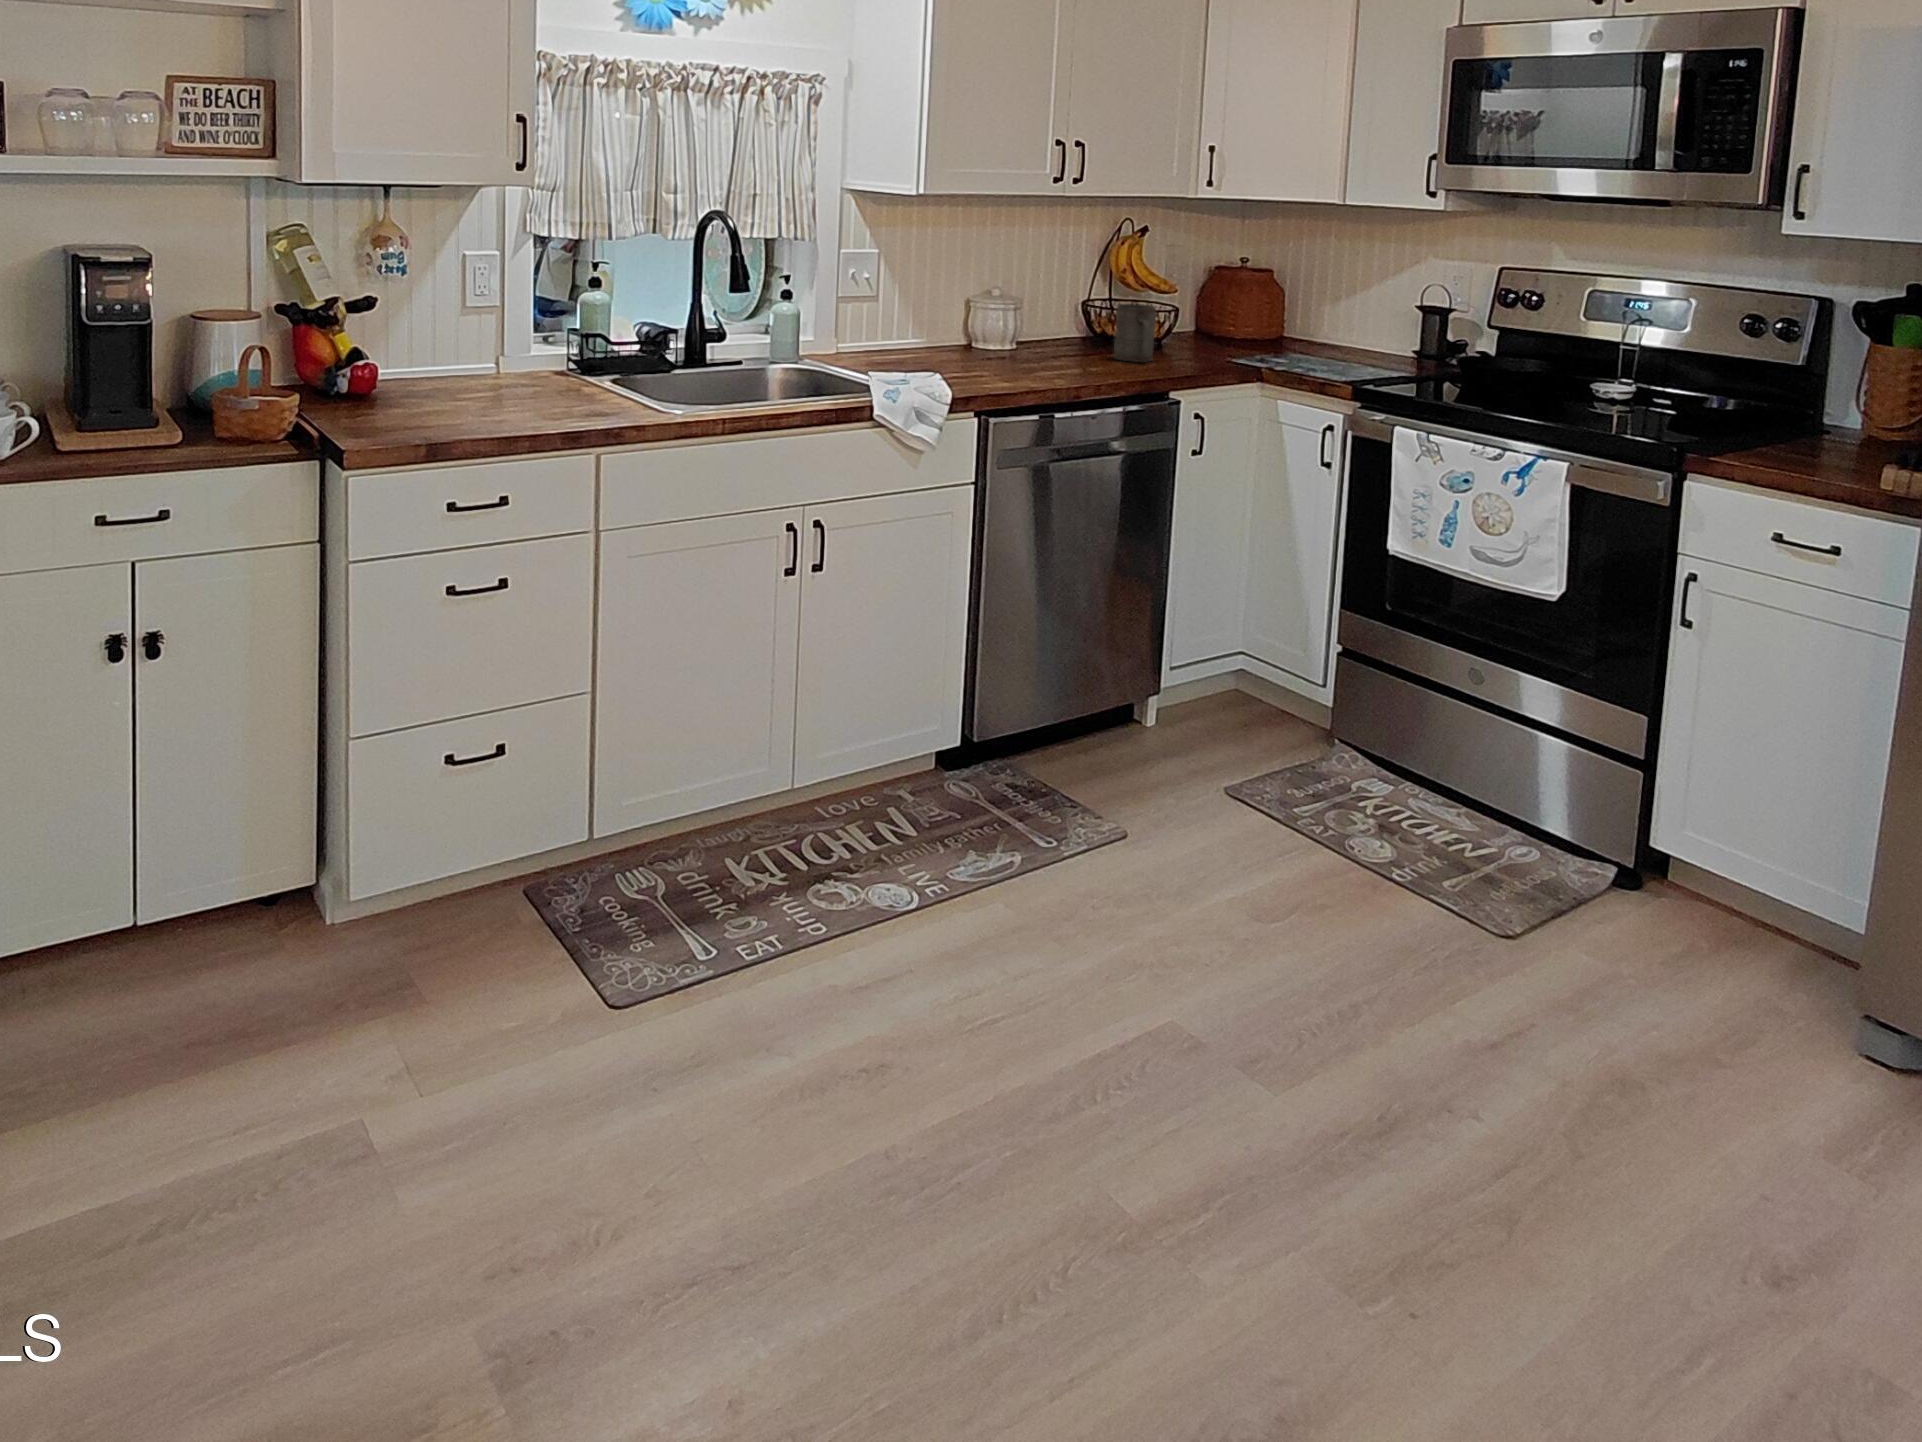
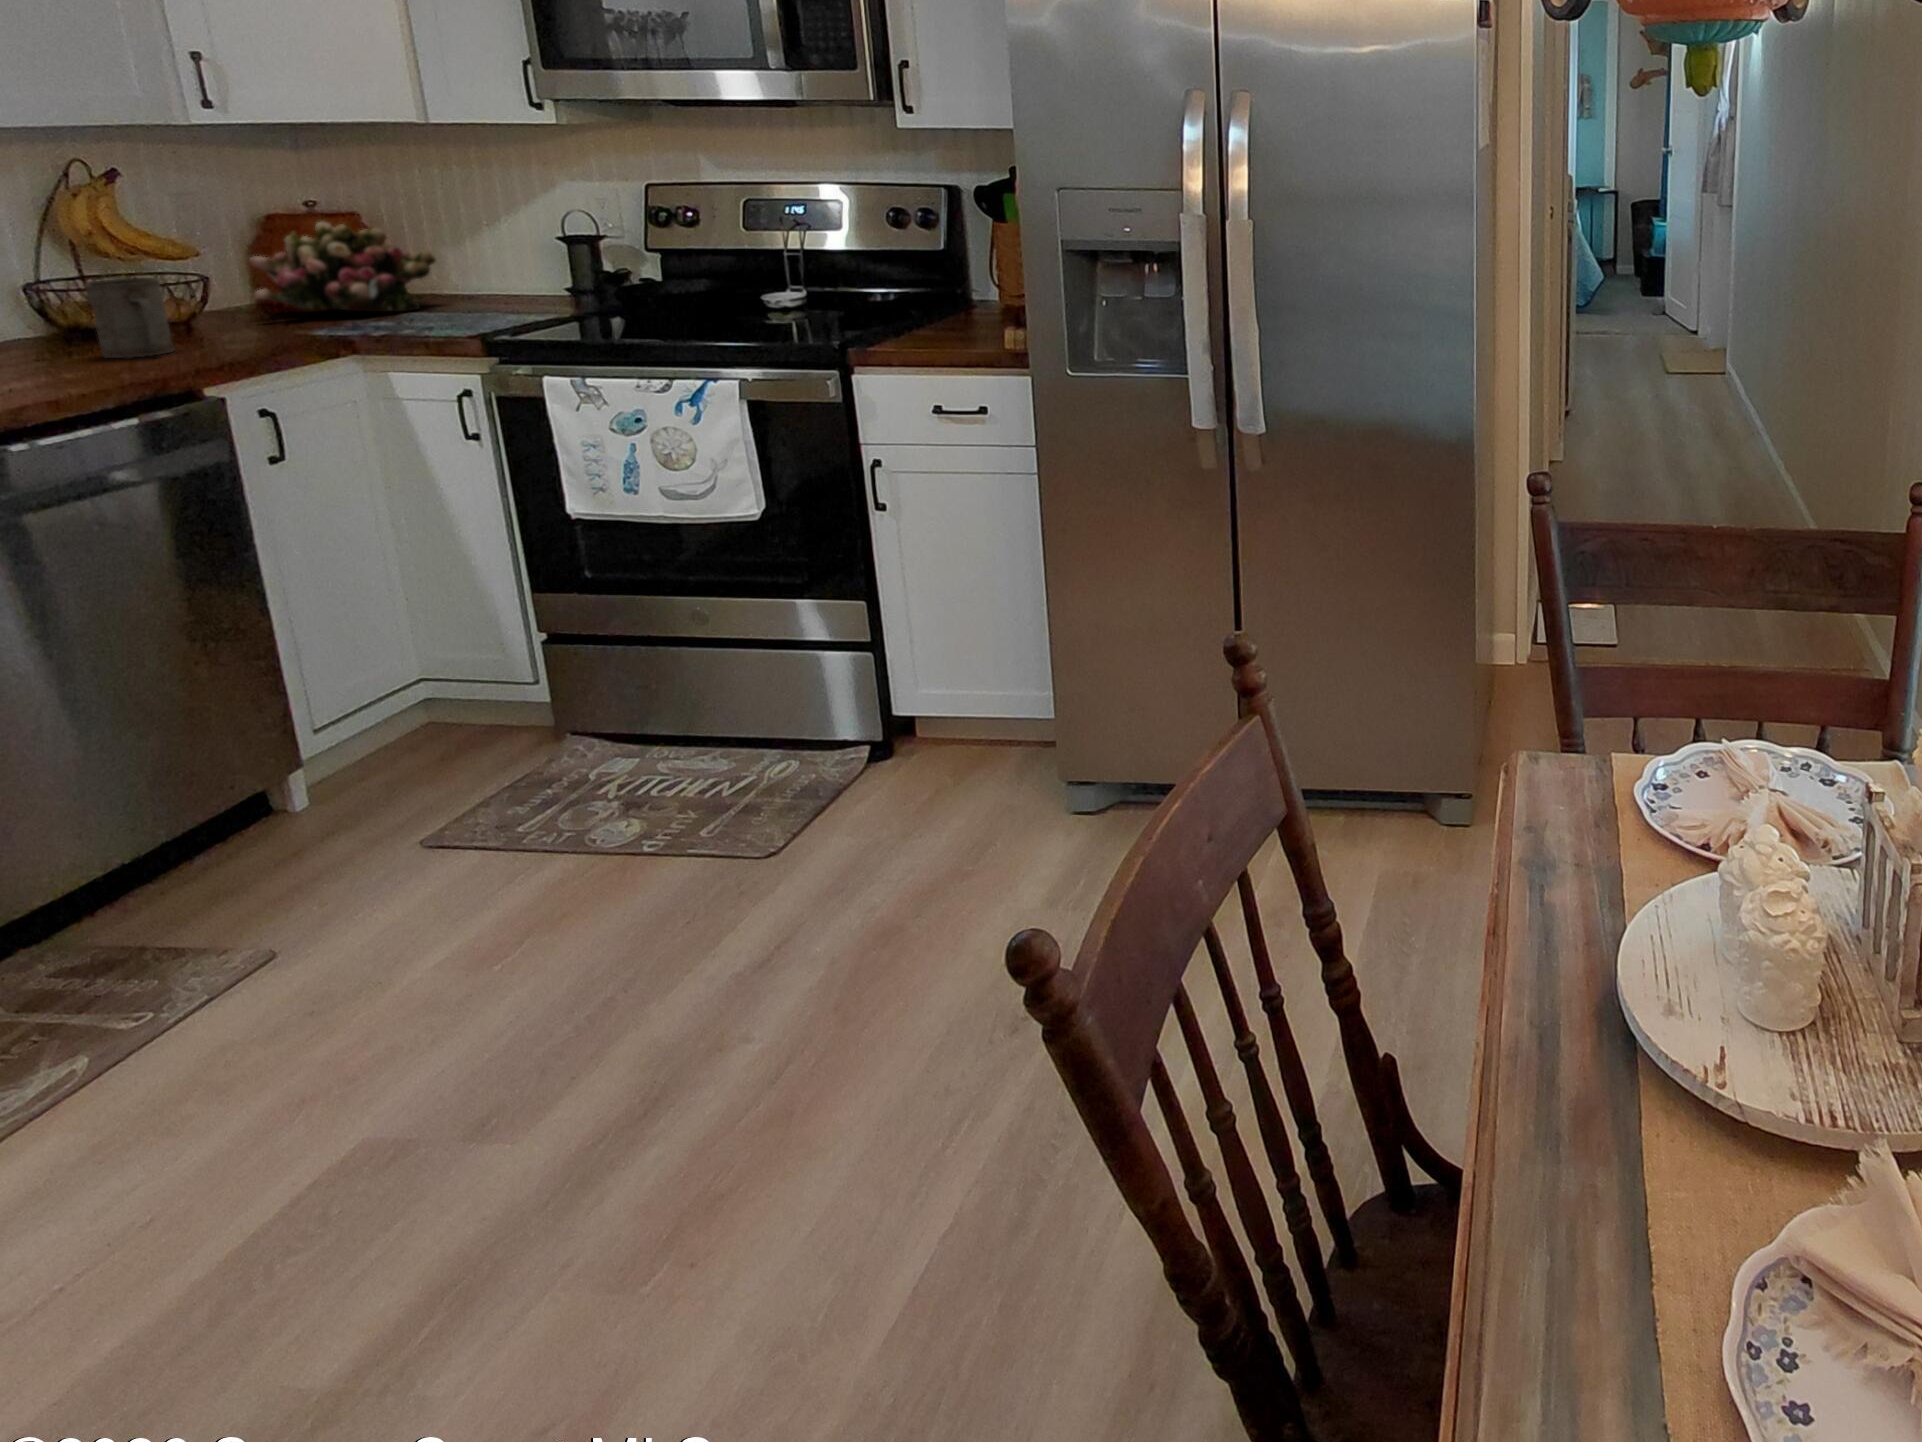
flower arrangement: none [1200,275,1322,353] -> present [249,222,436,312]

